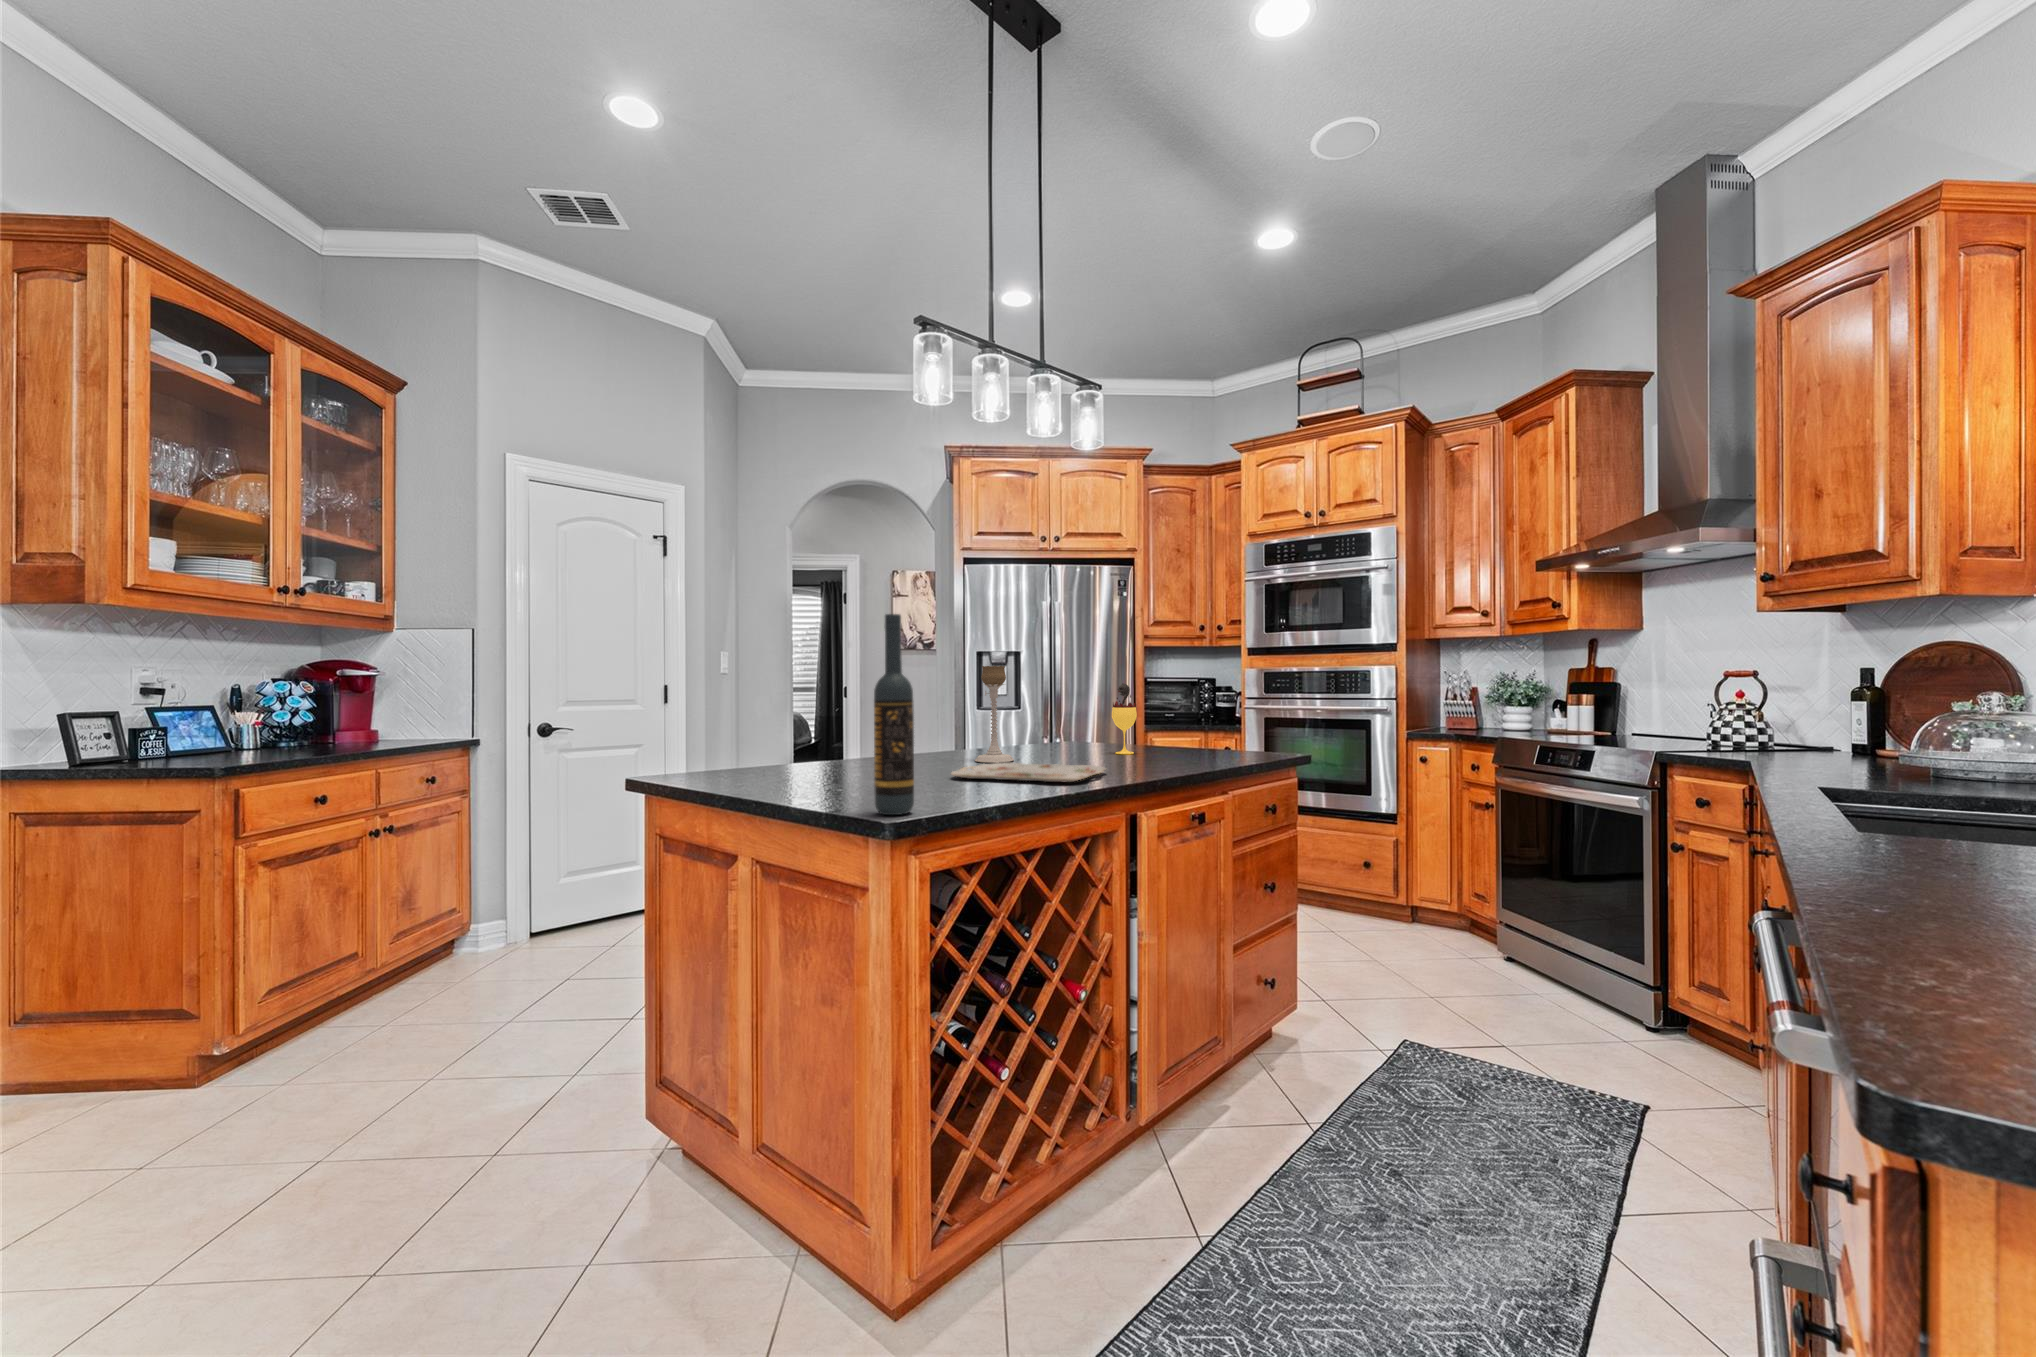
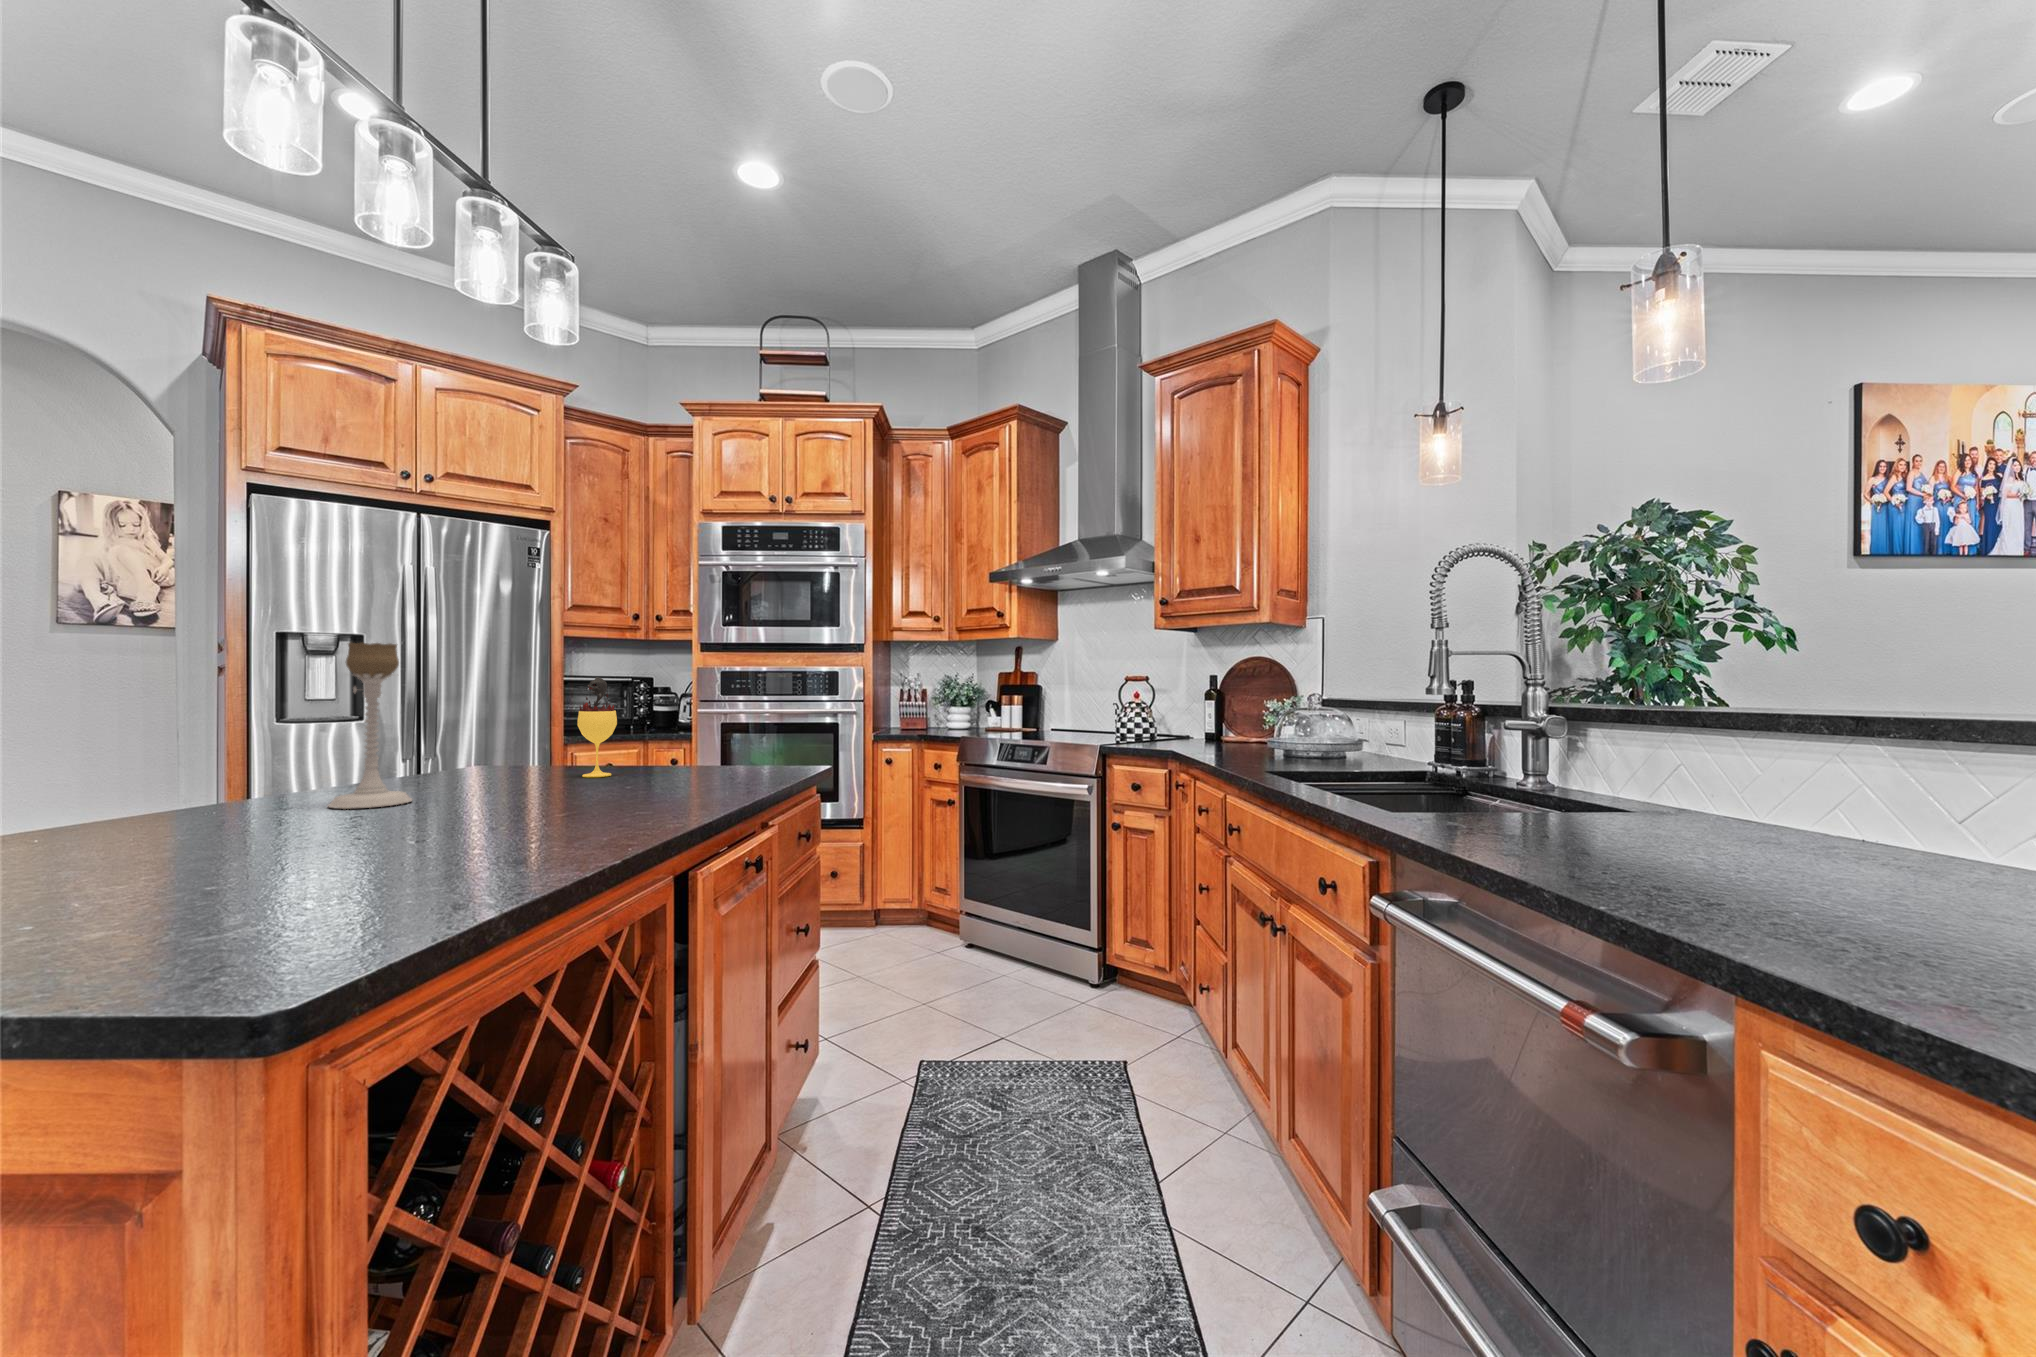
wine bottle: present [874,614,914,815] -> none [131,489,266,971]
serving tray: present [951,763,1105,782] -> none [299,798,614,844]

